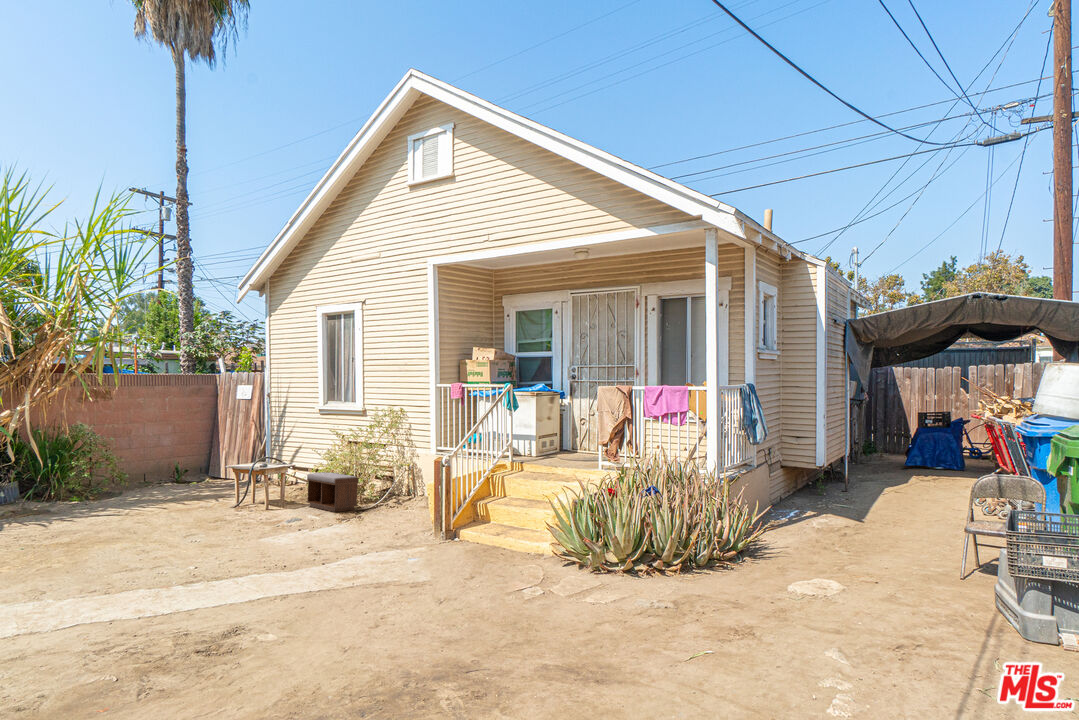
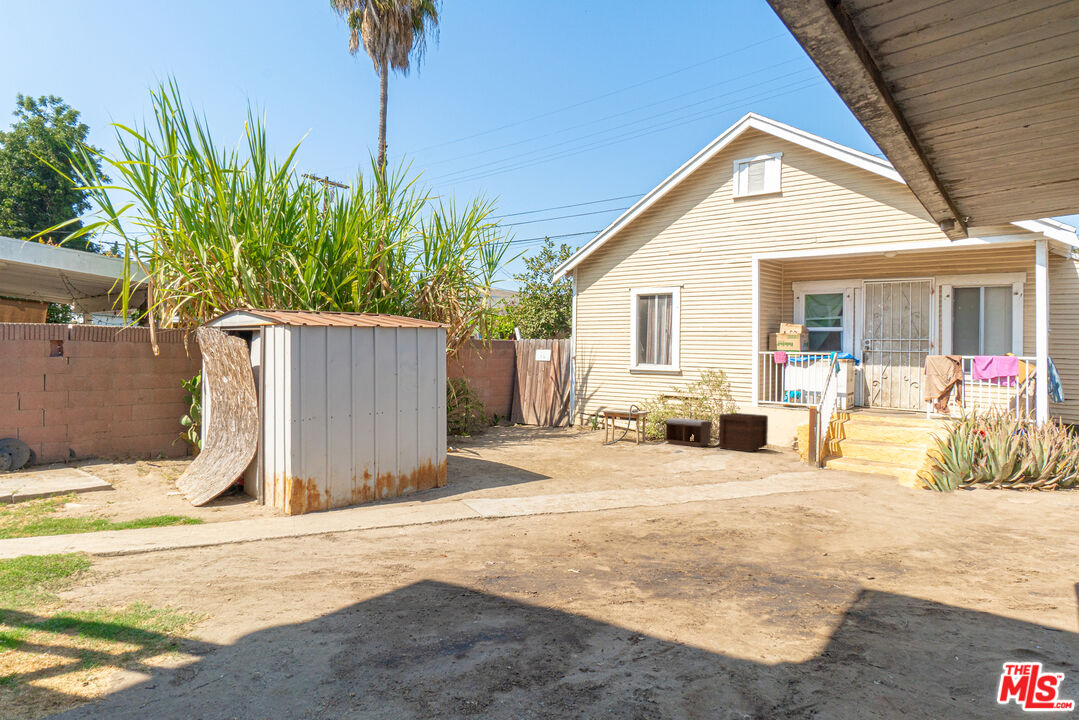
wooden crate: none [354,466,419,520] -> present [719,413,768,452]

